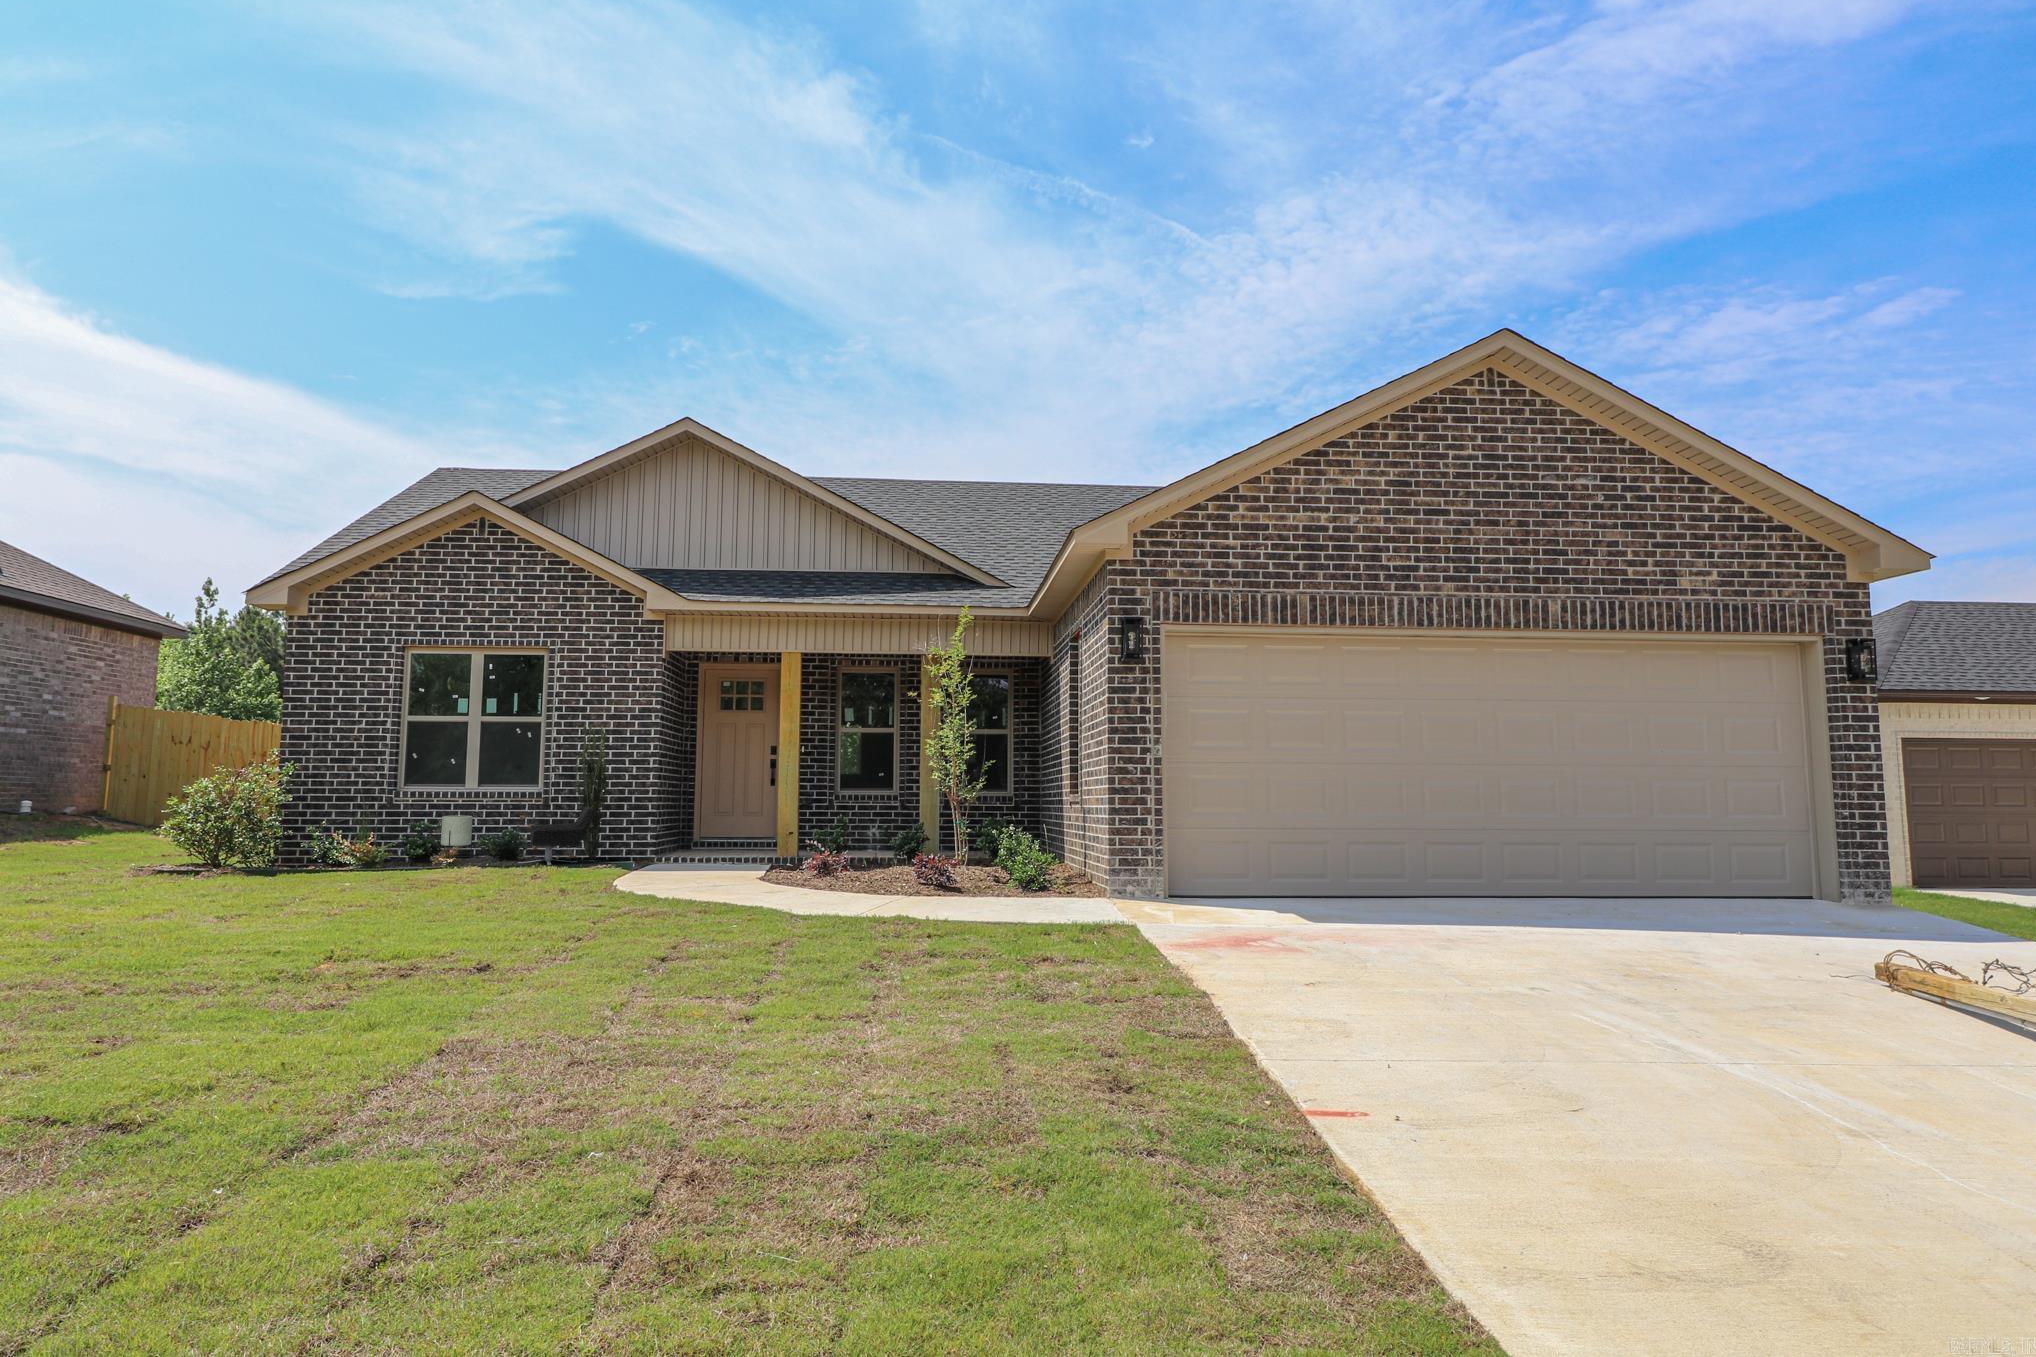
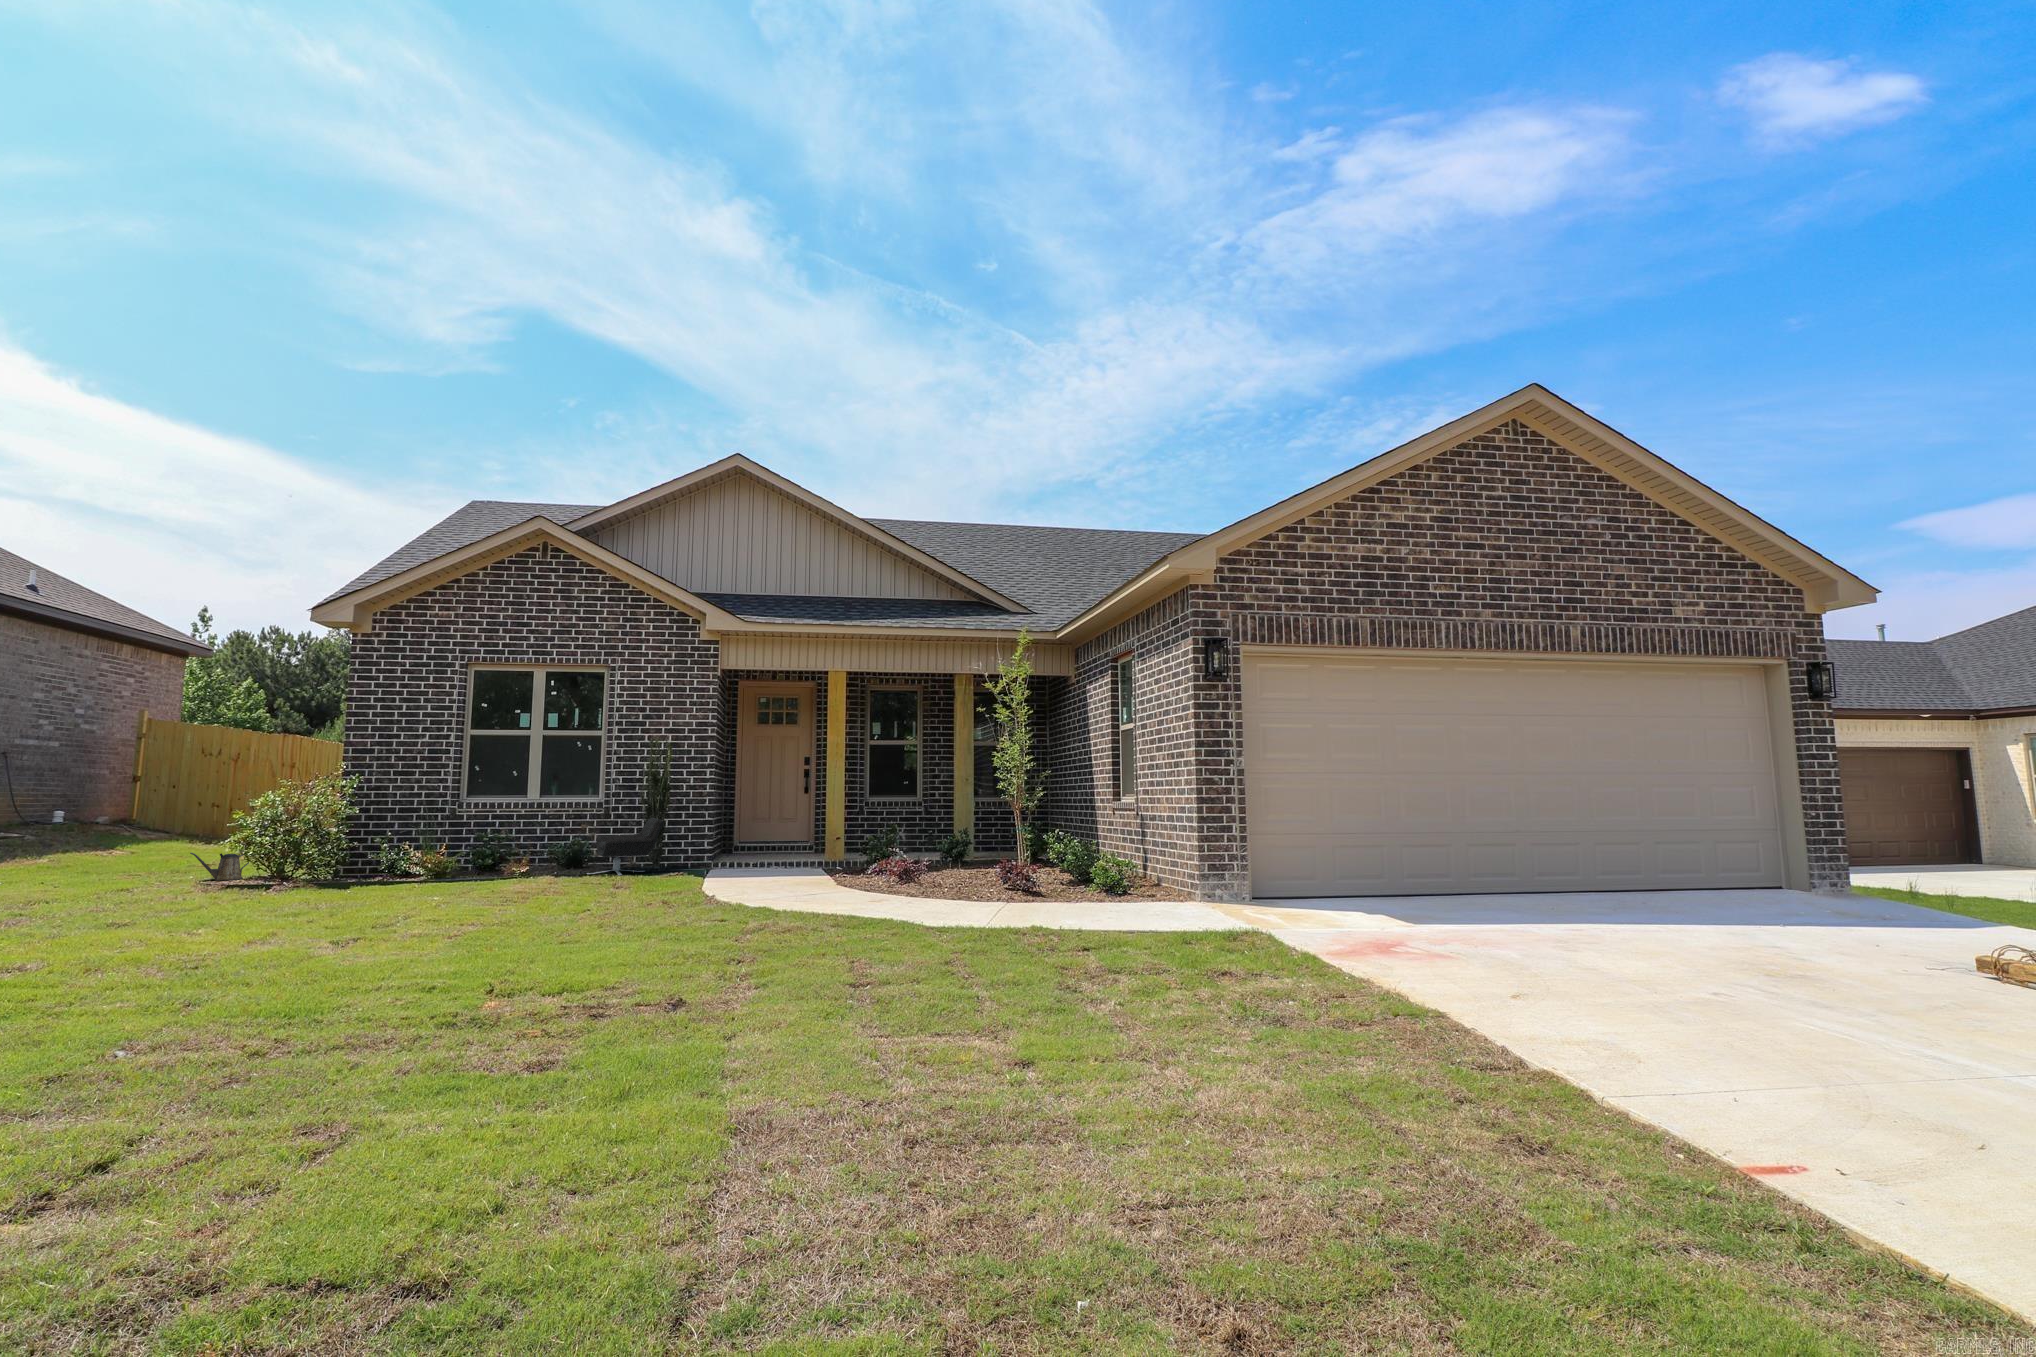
planter: present [441,816,473,859] -> none [505,828,536,871]
watering can: none [136,835,194,863] -> present [190,853,249,881]

